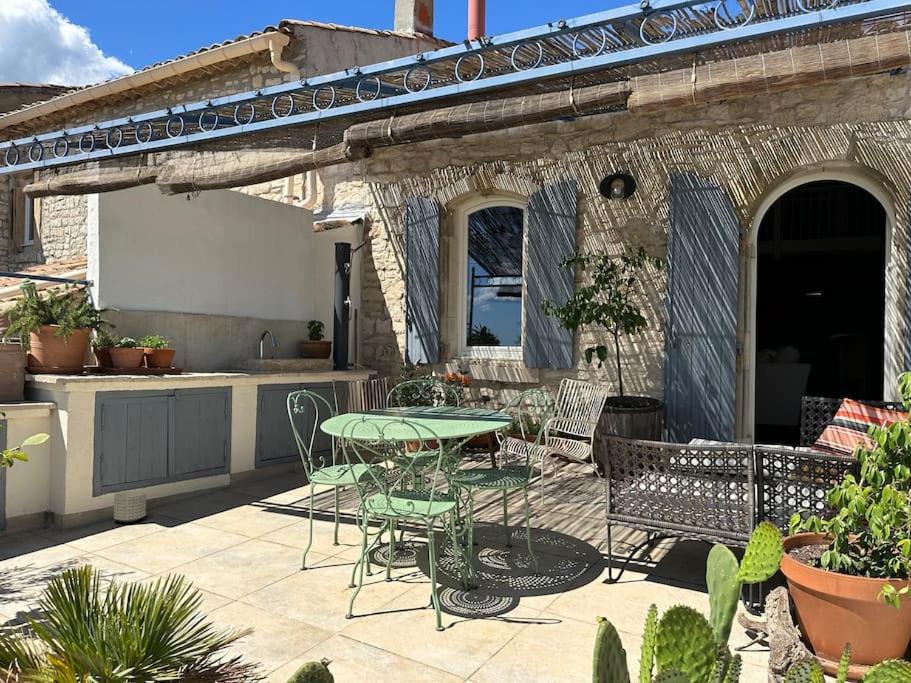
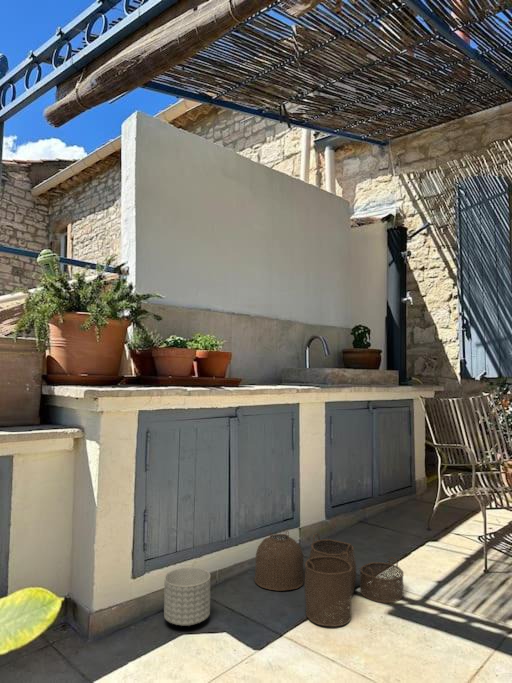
woven basket: none [185,471,282,517] -> present [254,531,404,626]

